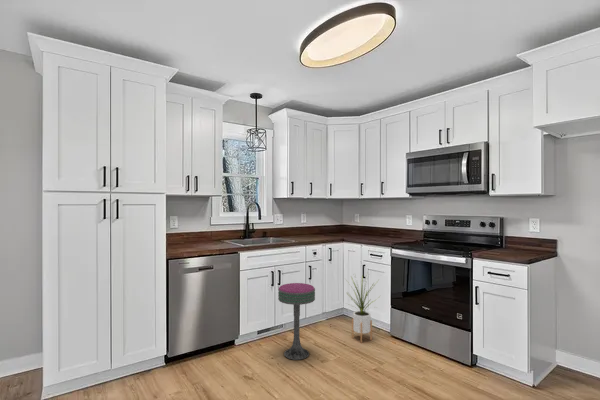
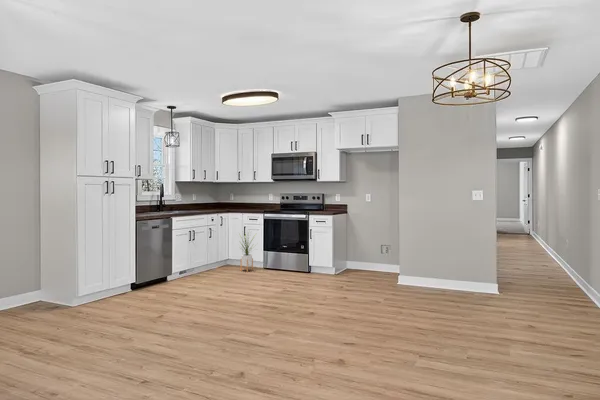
bar stool: present [278,283,315,360] -> none [201,236,224,280]

